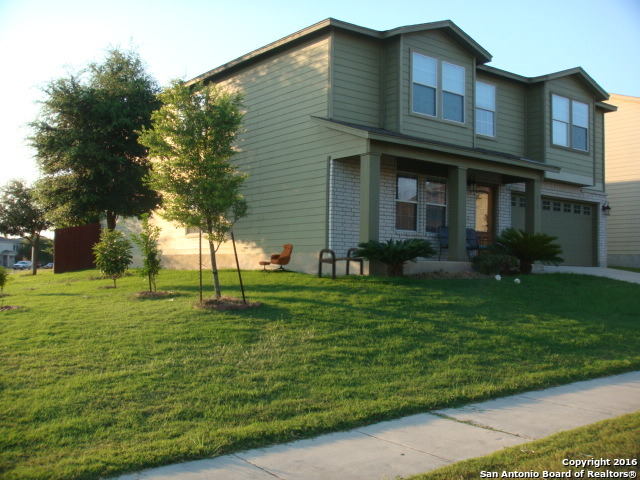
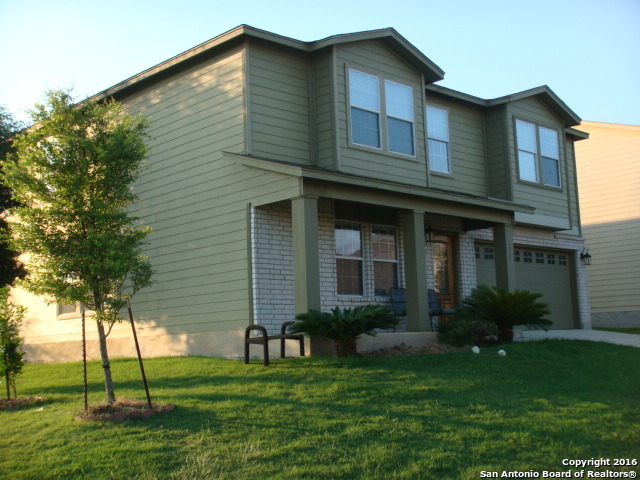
lounge chair: present [259,244,293,272] -> none [161,321,206,362]

